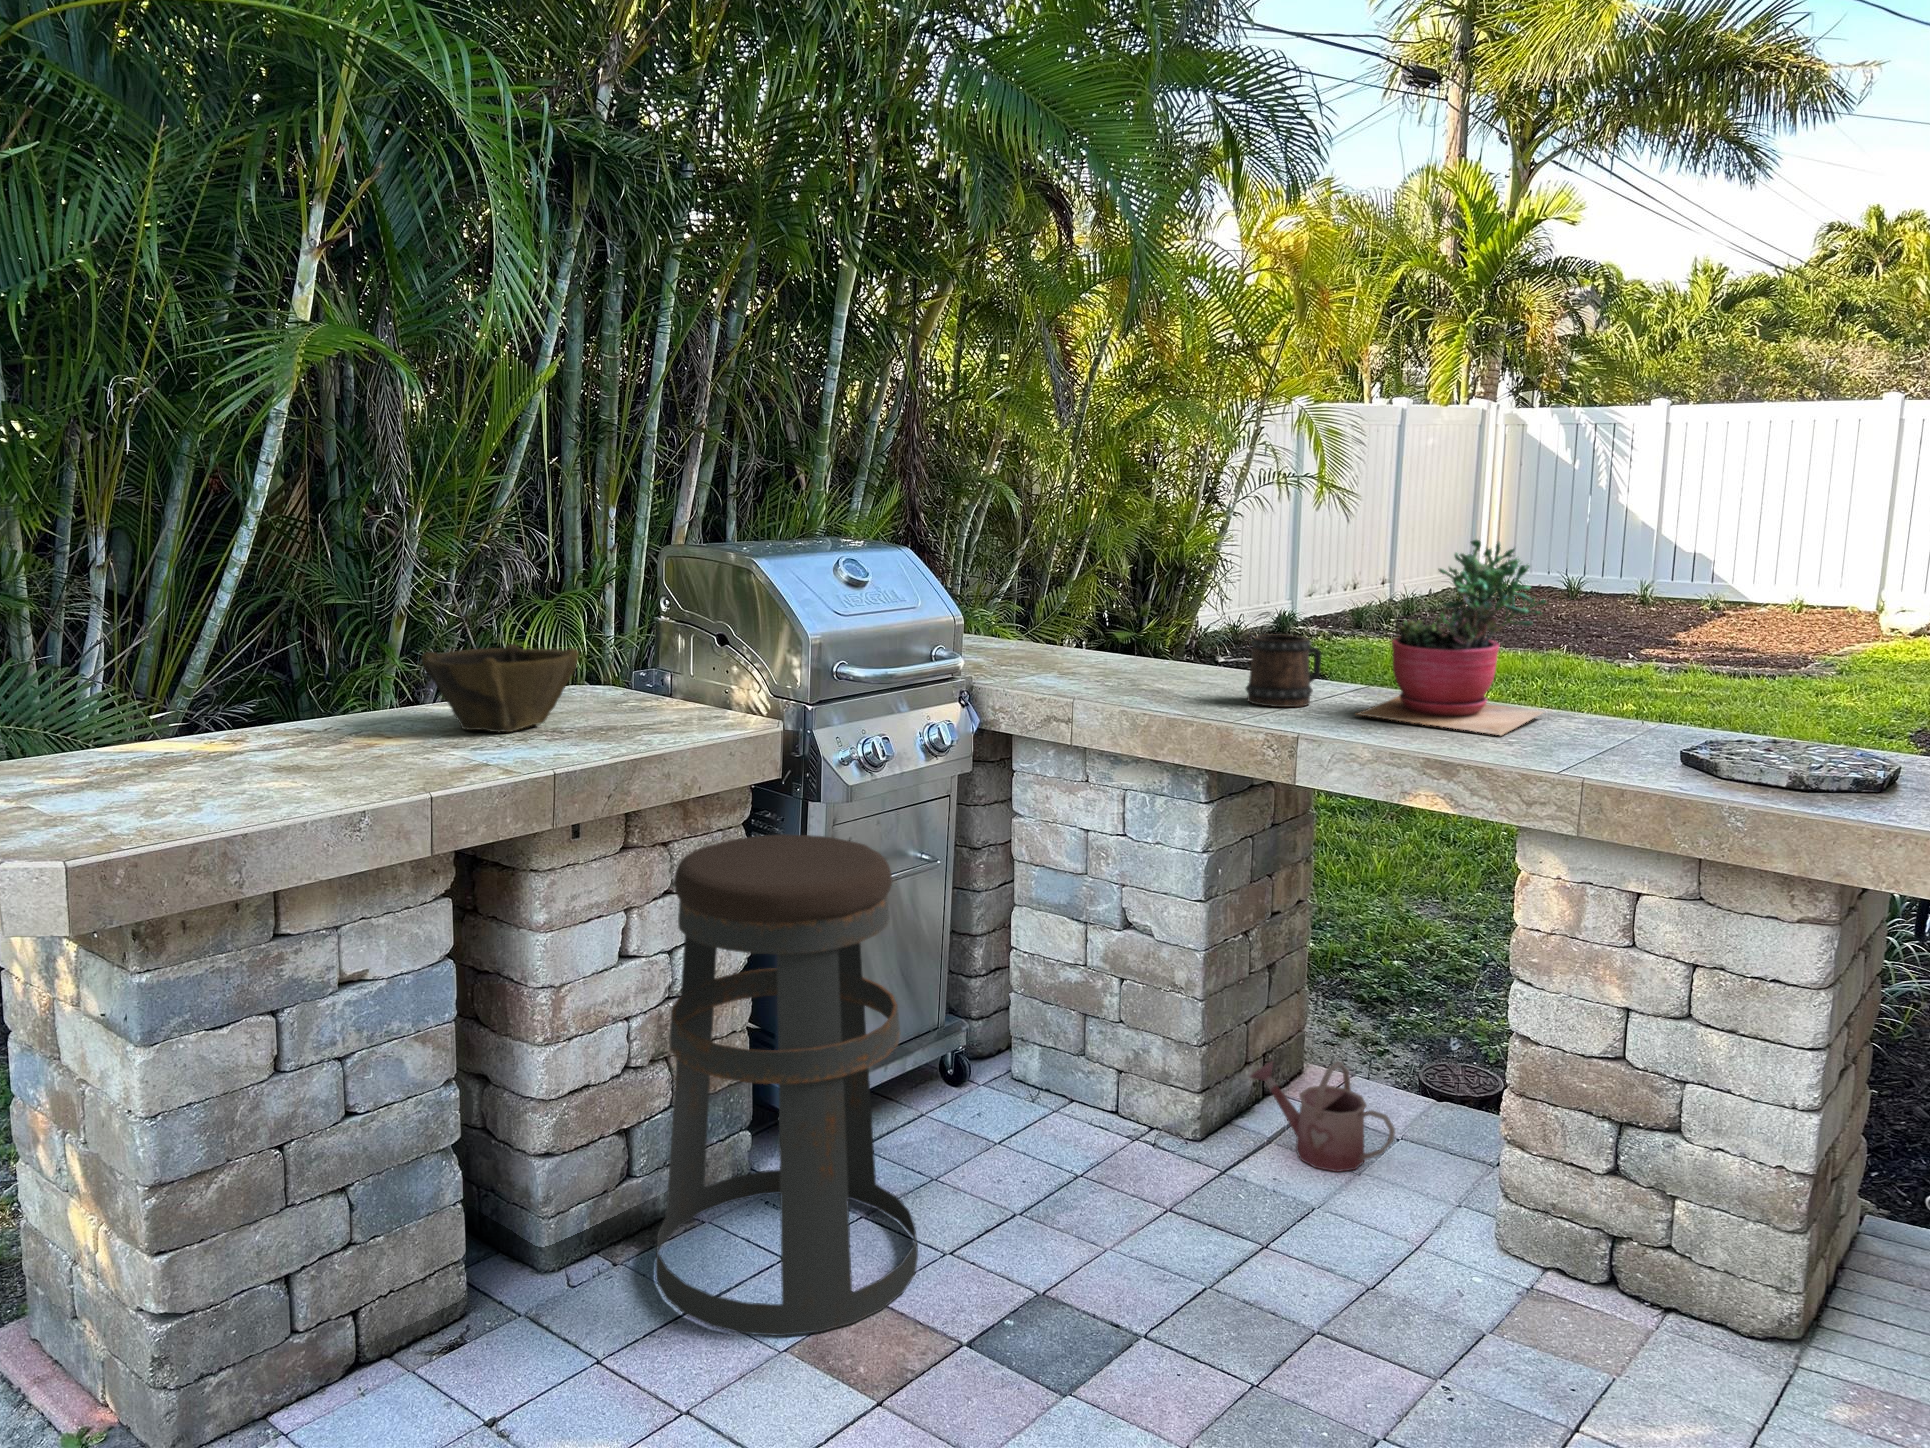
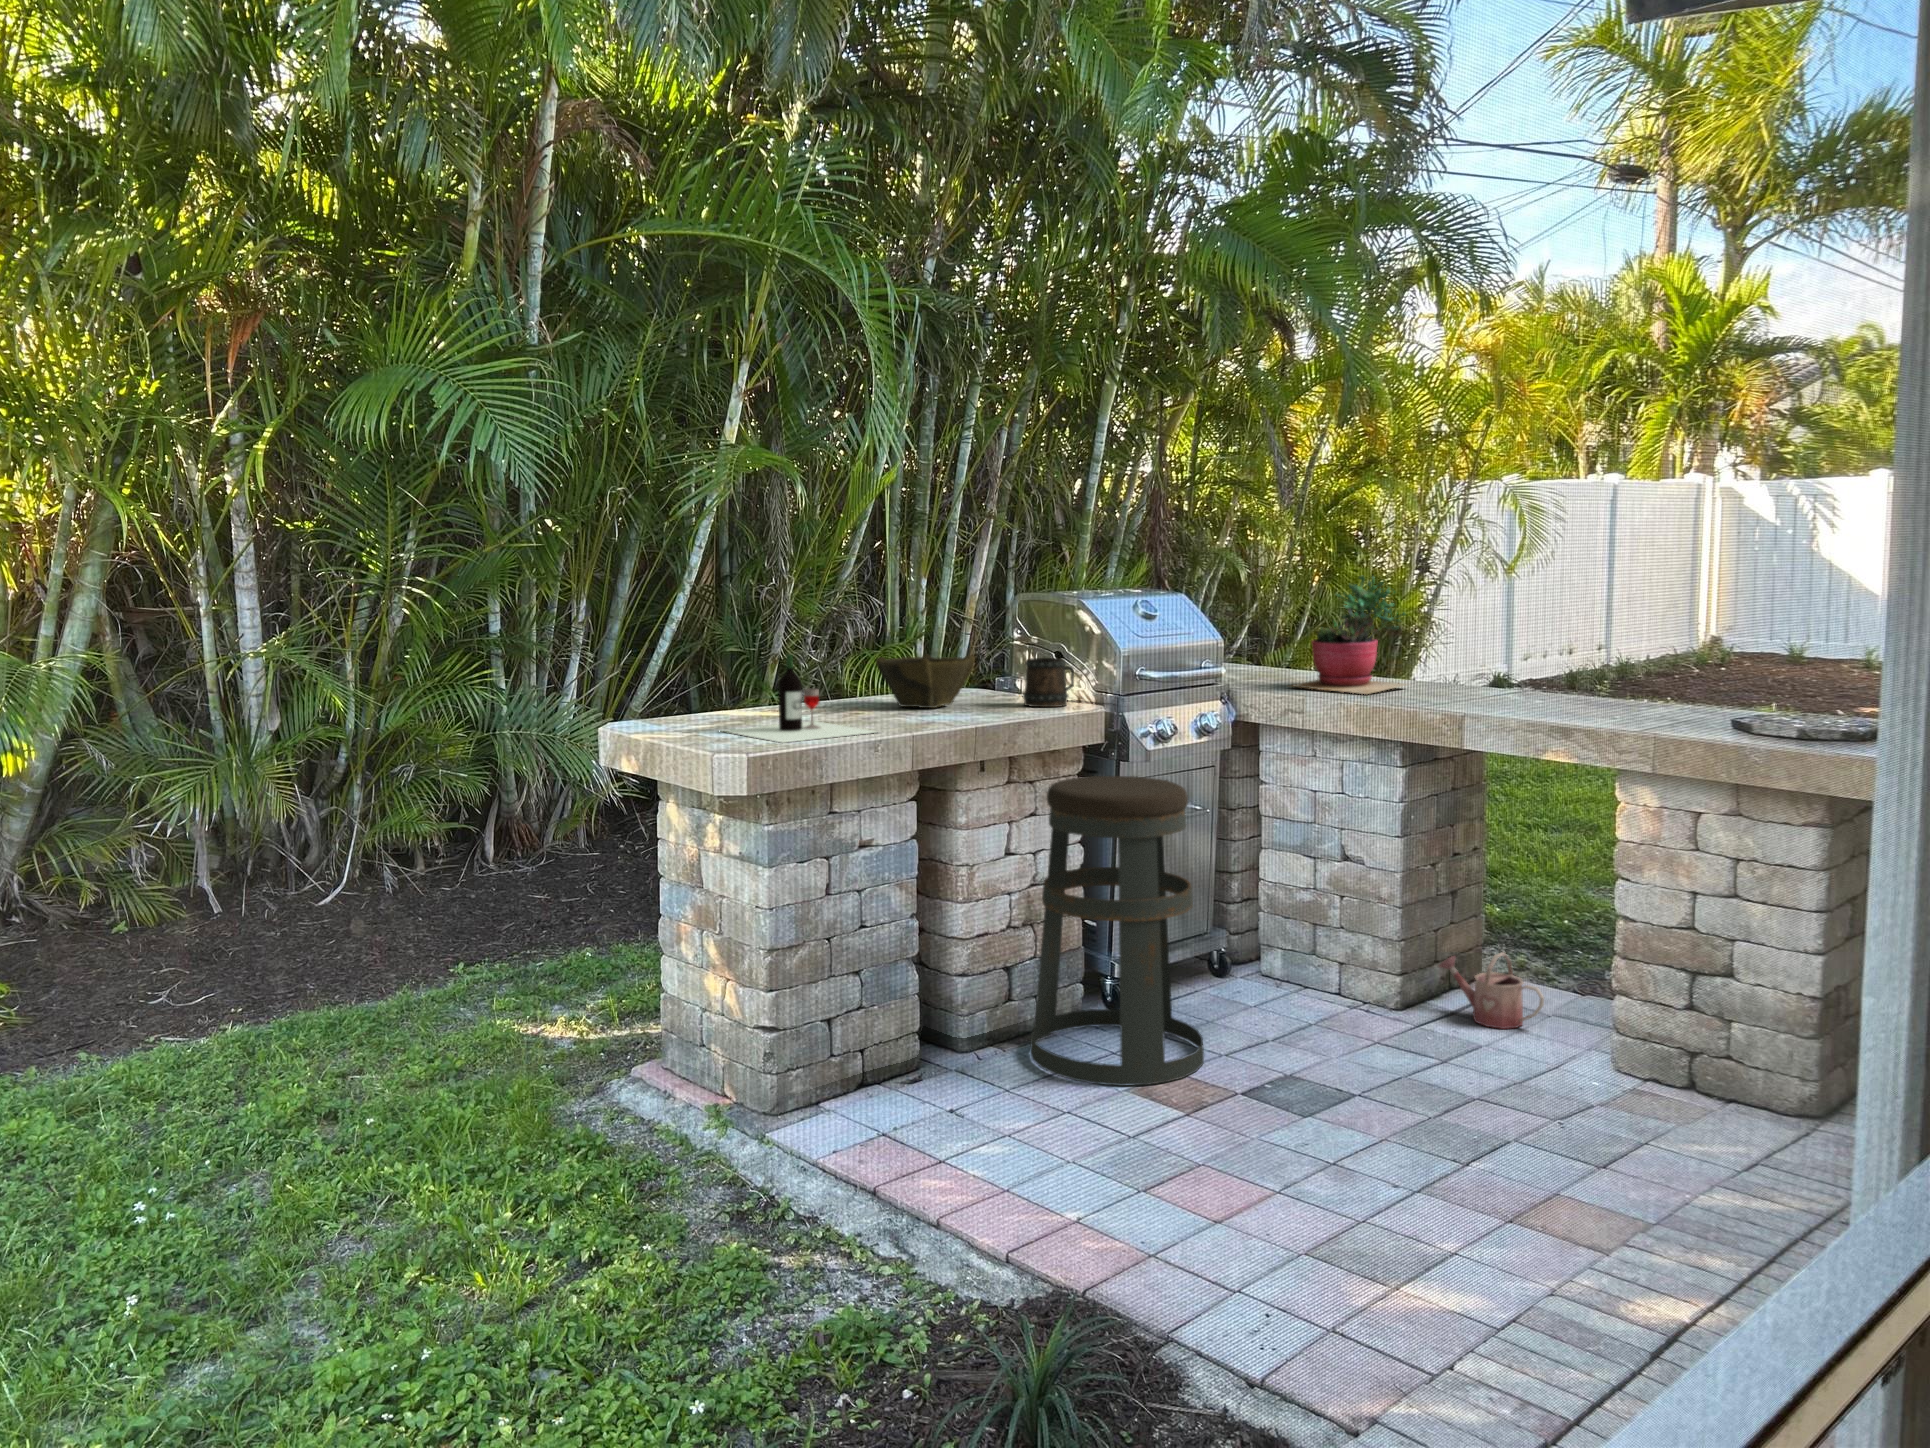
succulent plant: present [1357,540,1546,735] -> present [1292,576,1406,694]
beer mug: present [1246,635,1321,707] -> present [1023,658,1074,707]
wine bottle: none [83,668,369,837] -> present [722,654,876,743]

